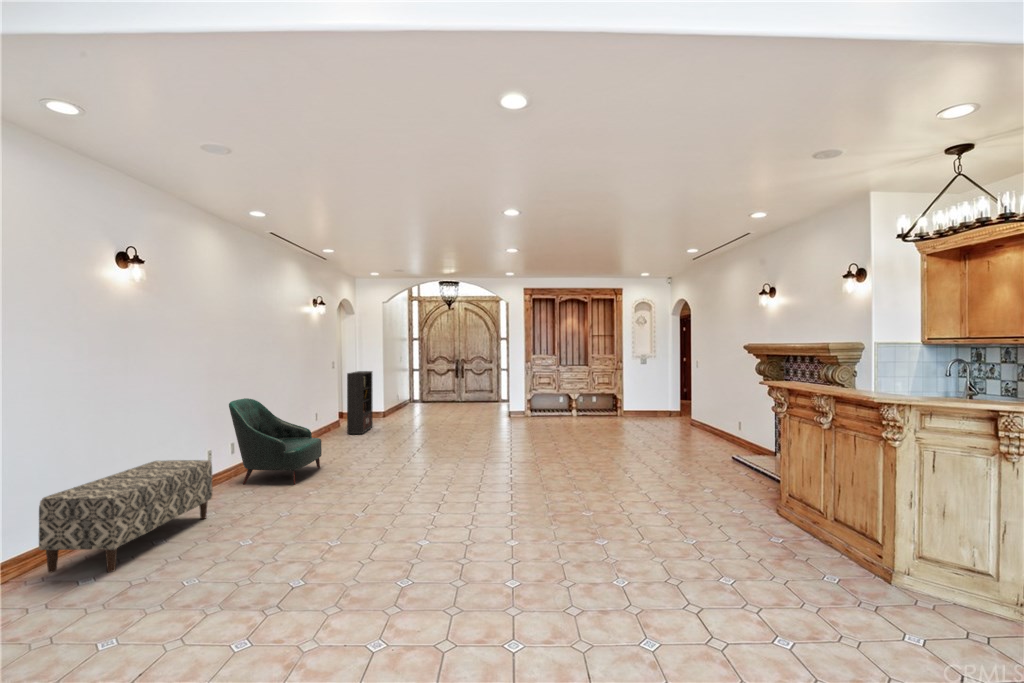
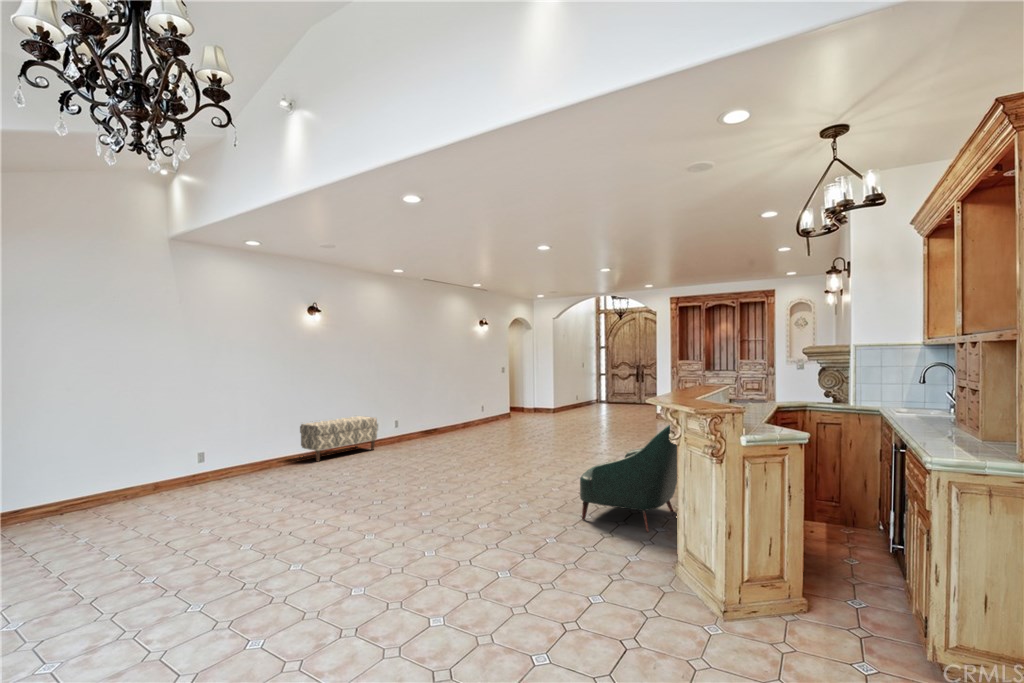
bookcase: present [347,371,373,434] -> none [509,373,533,421]
armchair: present [229,398,322,485] -> present [580,425,677,532]

